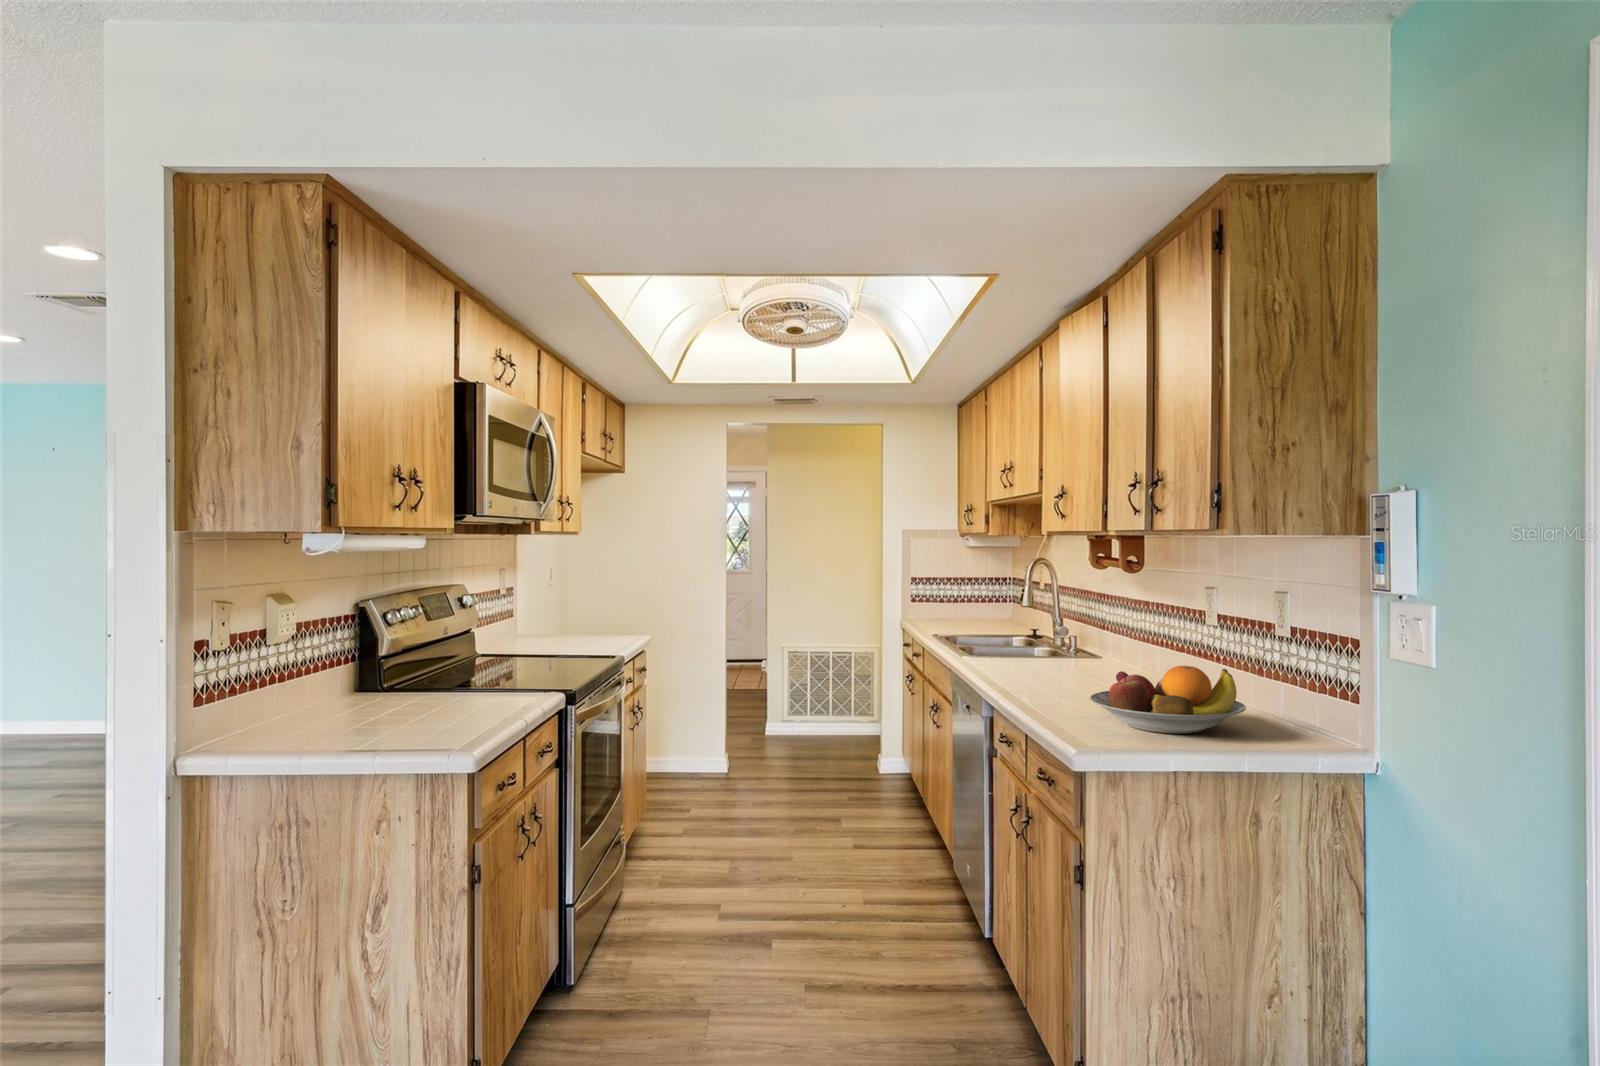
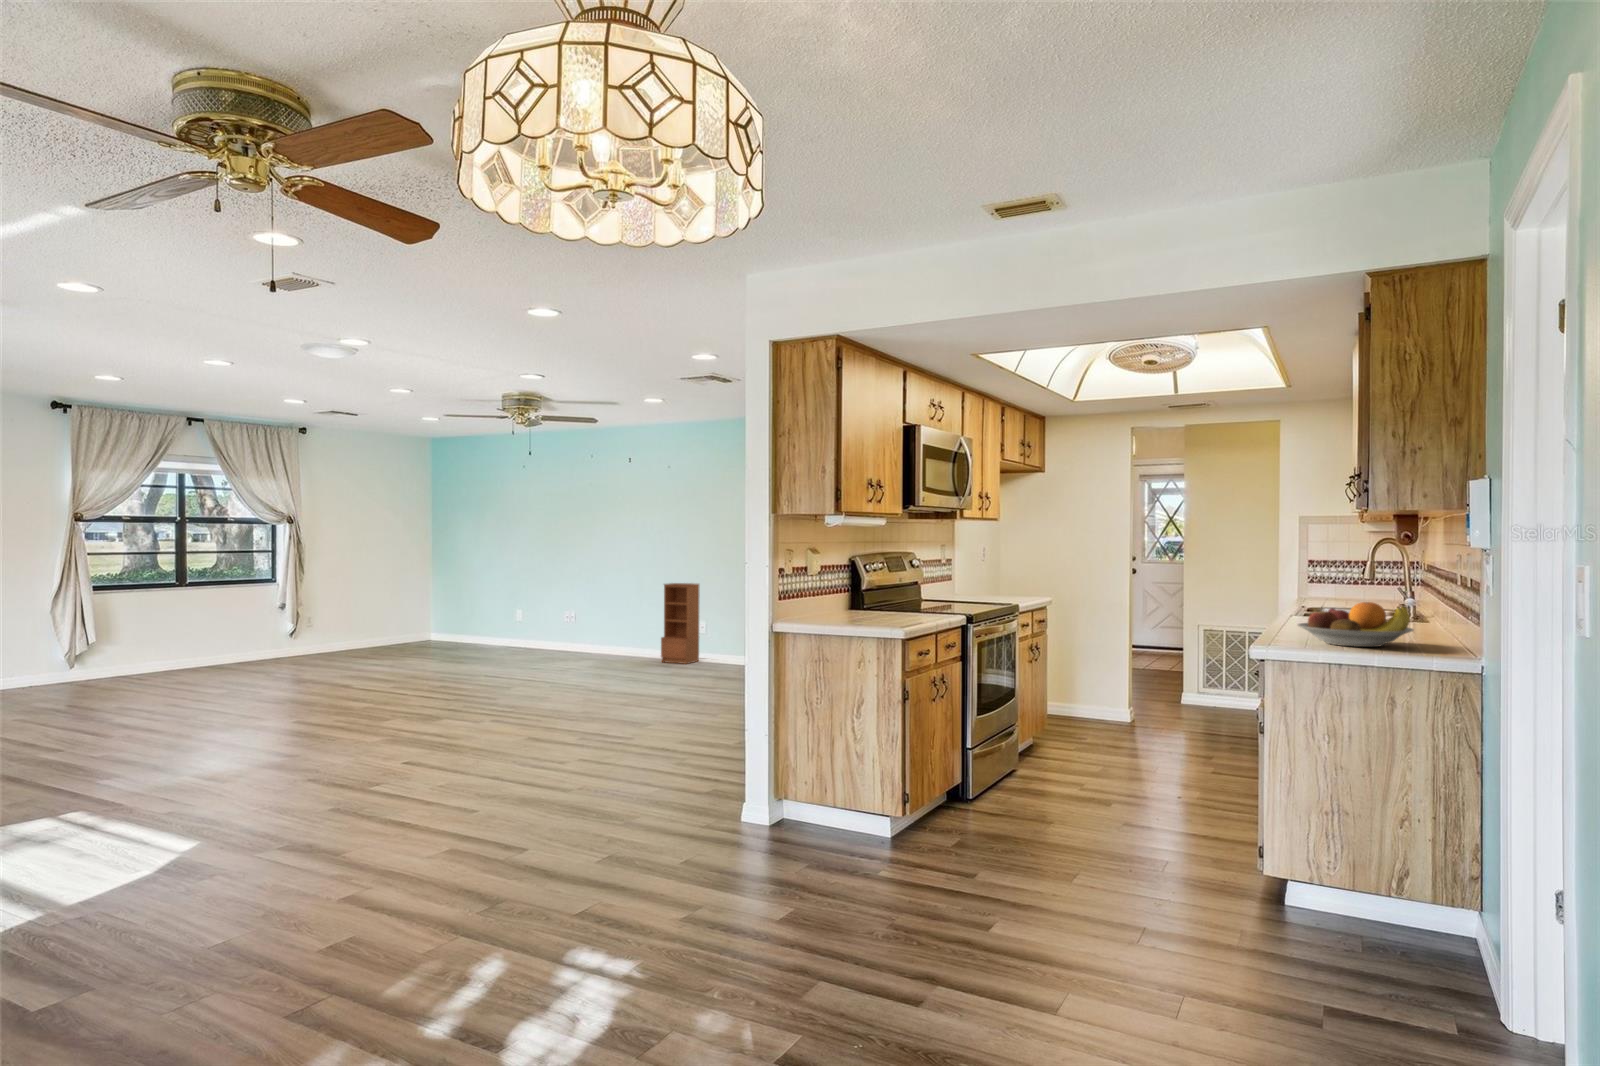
bookcase: none [24,620,100,745] -> present [661,583,699,664]

